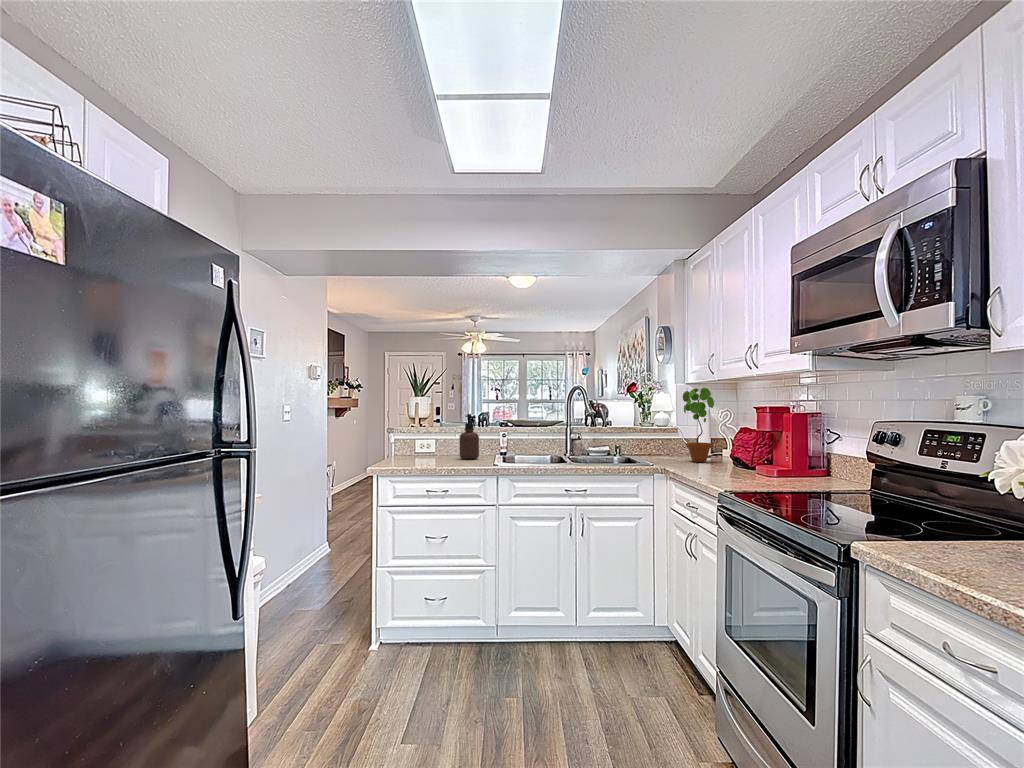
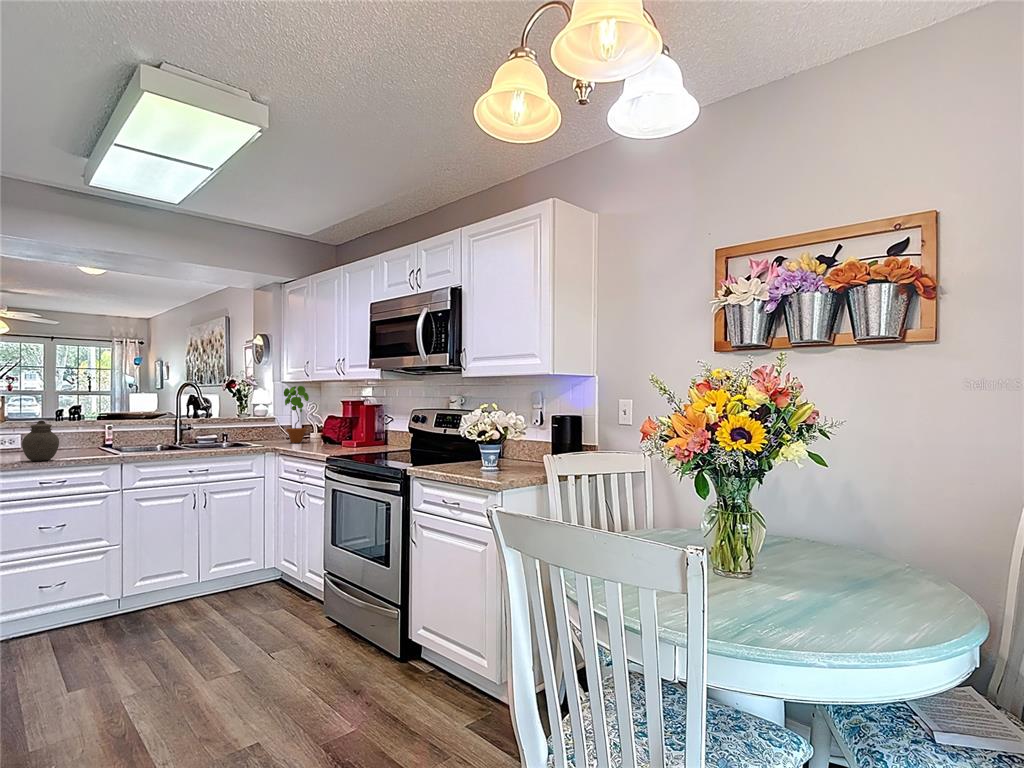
soap dispenser: present [459,414,479,459] -> none [63,409,86,453]
jar: none [409,426,440,468] -> present [22,420,59,461]

